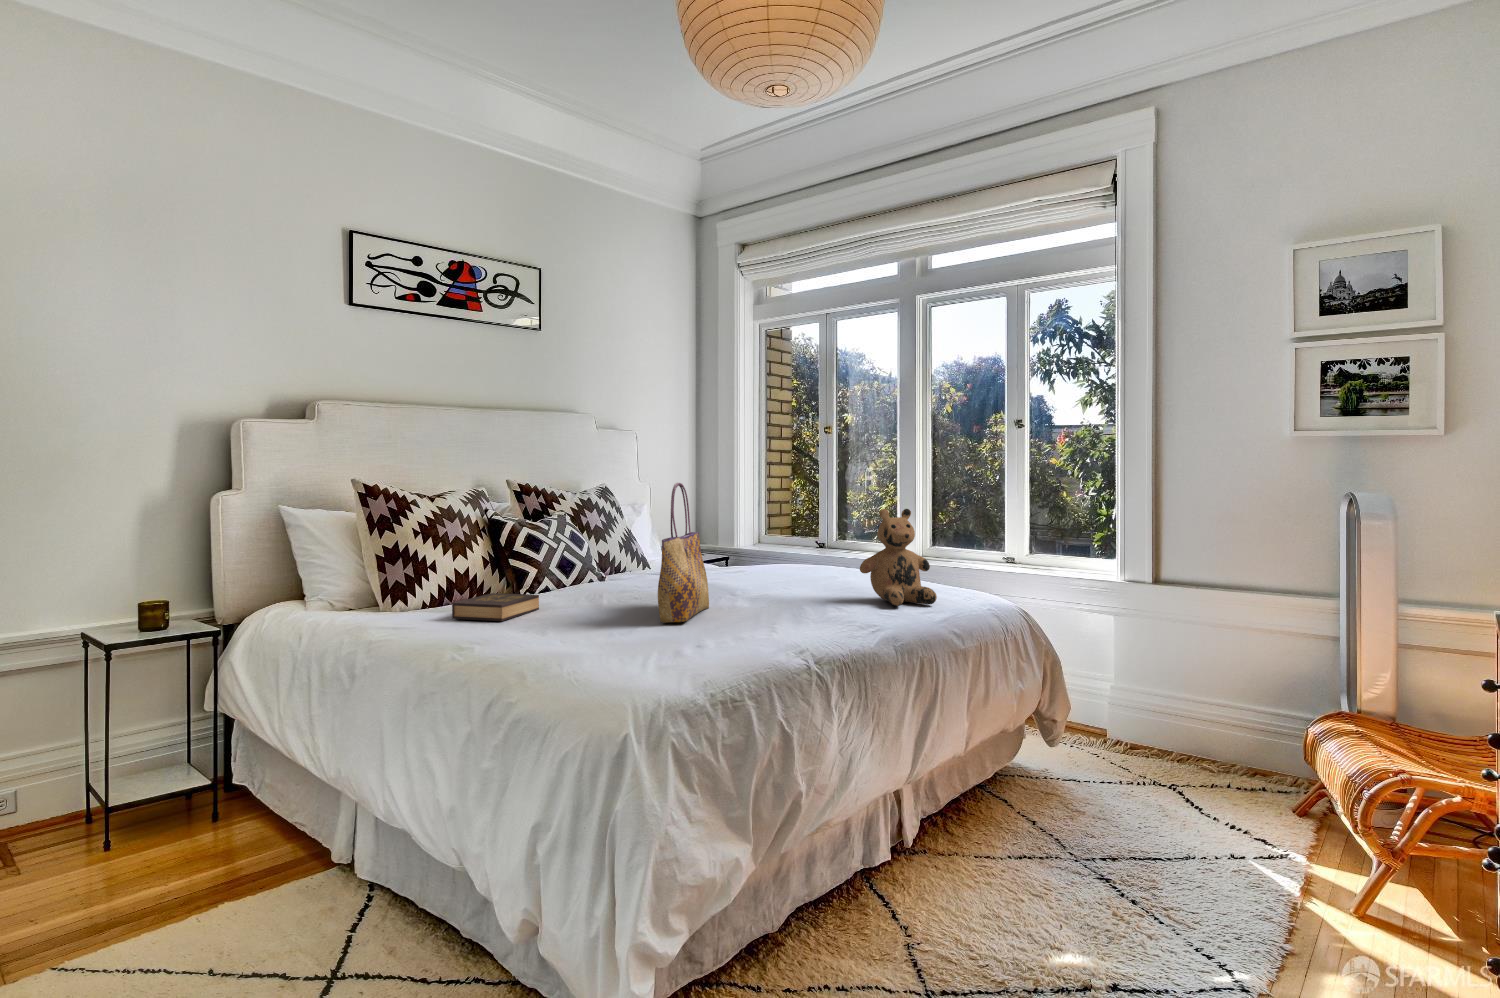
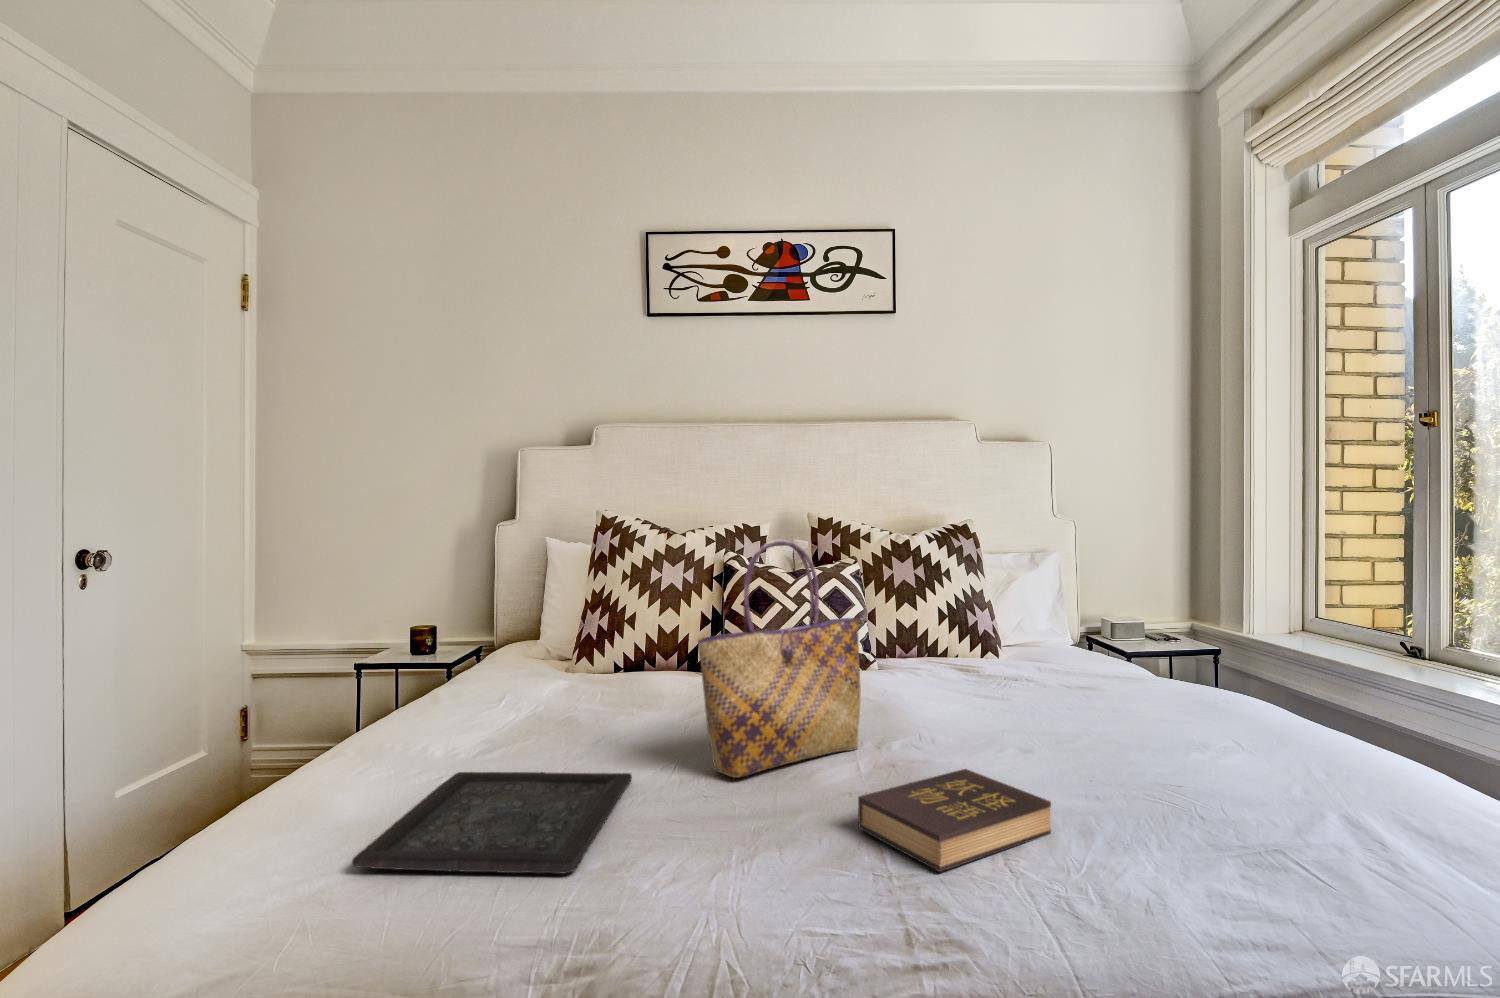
teddy bear: present [860,509,937,606] -> none [1133,610,1328,855]
hardback book: present [452,593,539,621] -> present [858,769,1051,872]
tray: none [518,628,700,674] -> present [352,772,632,874]

